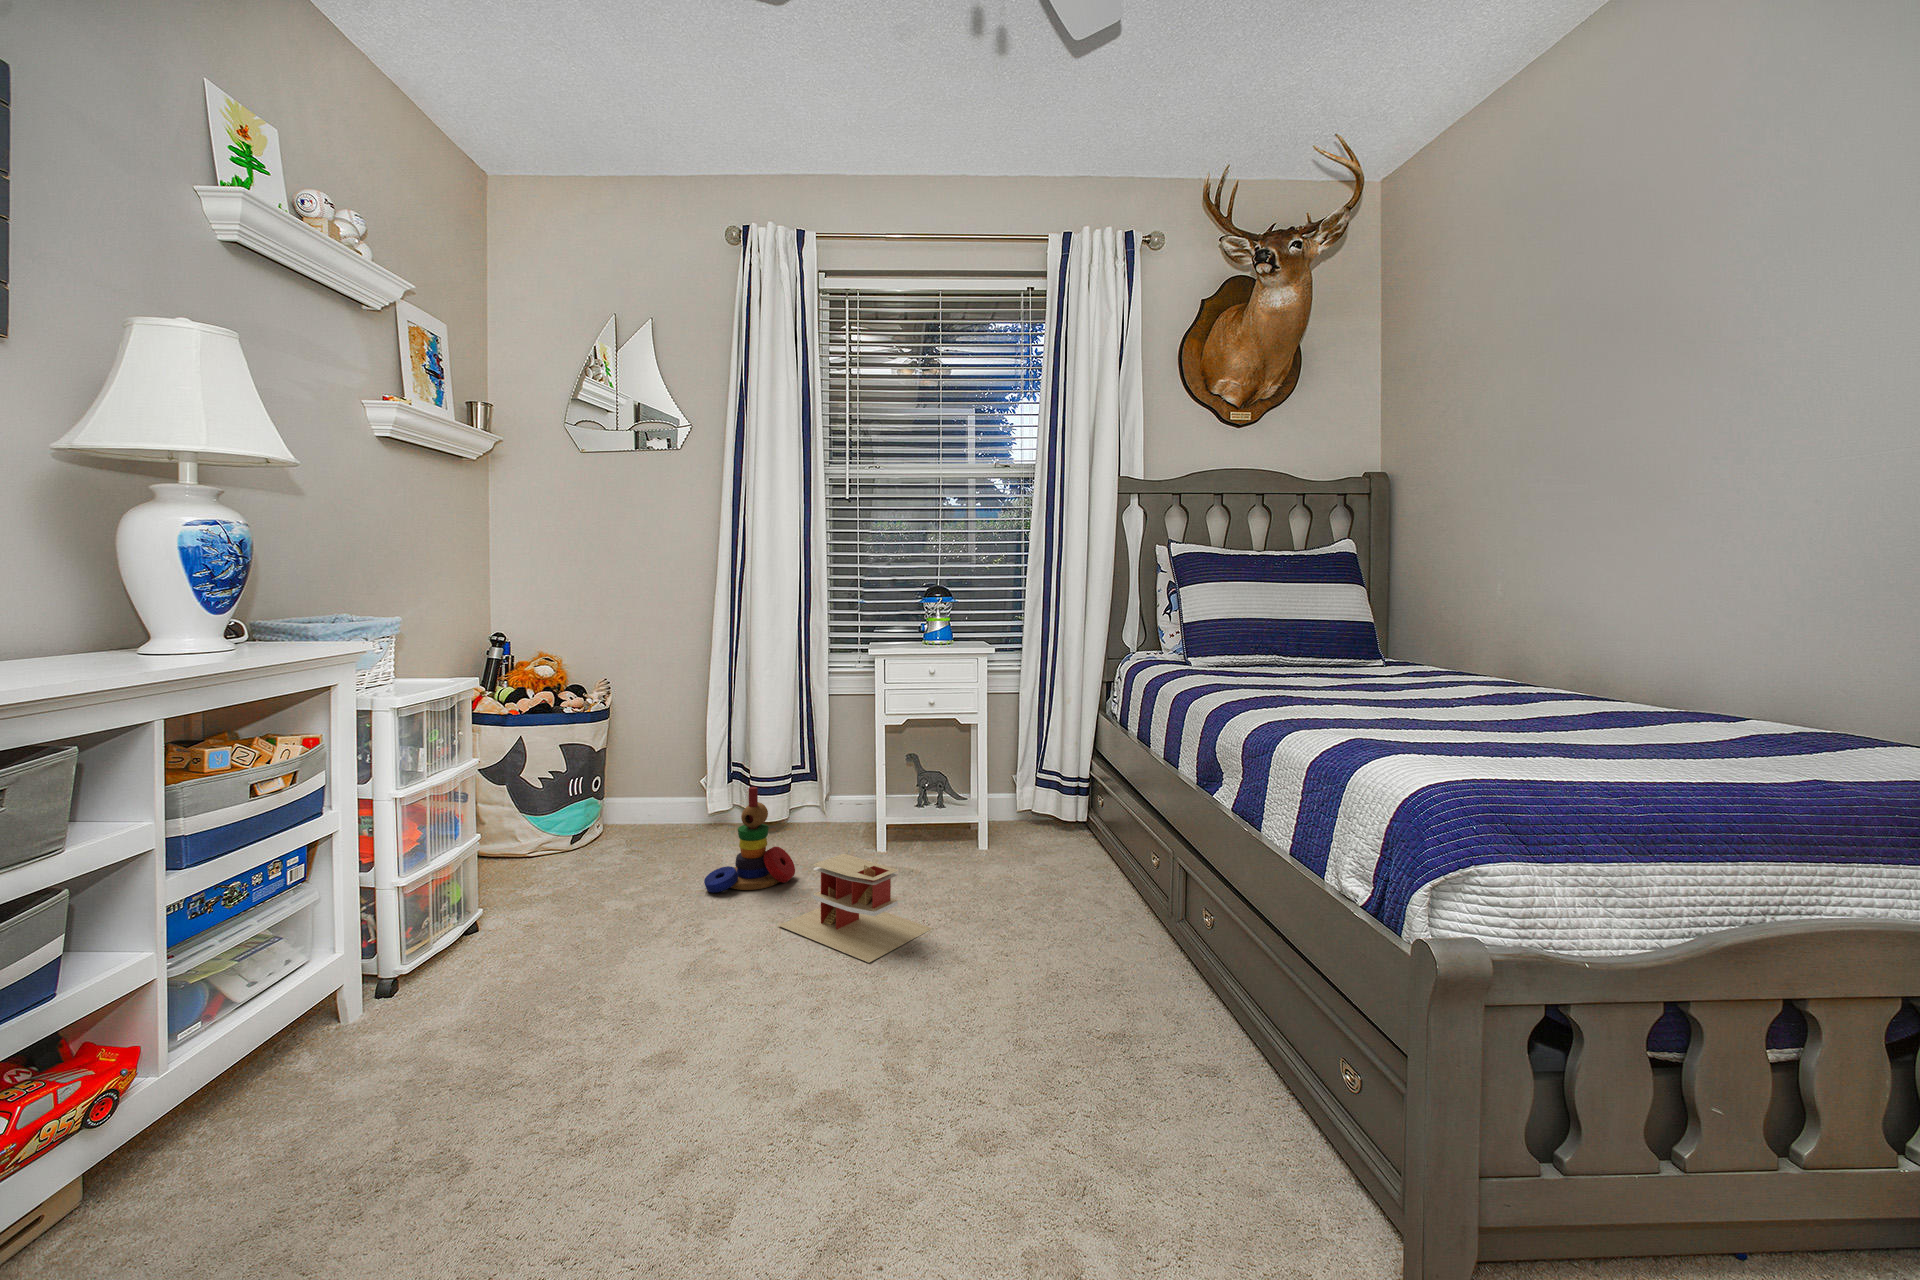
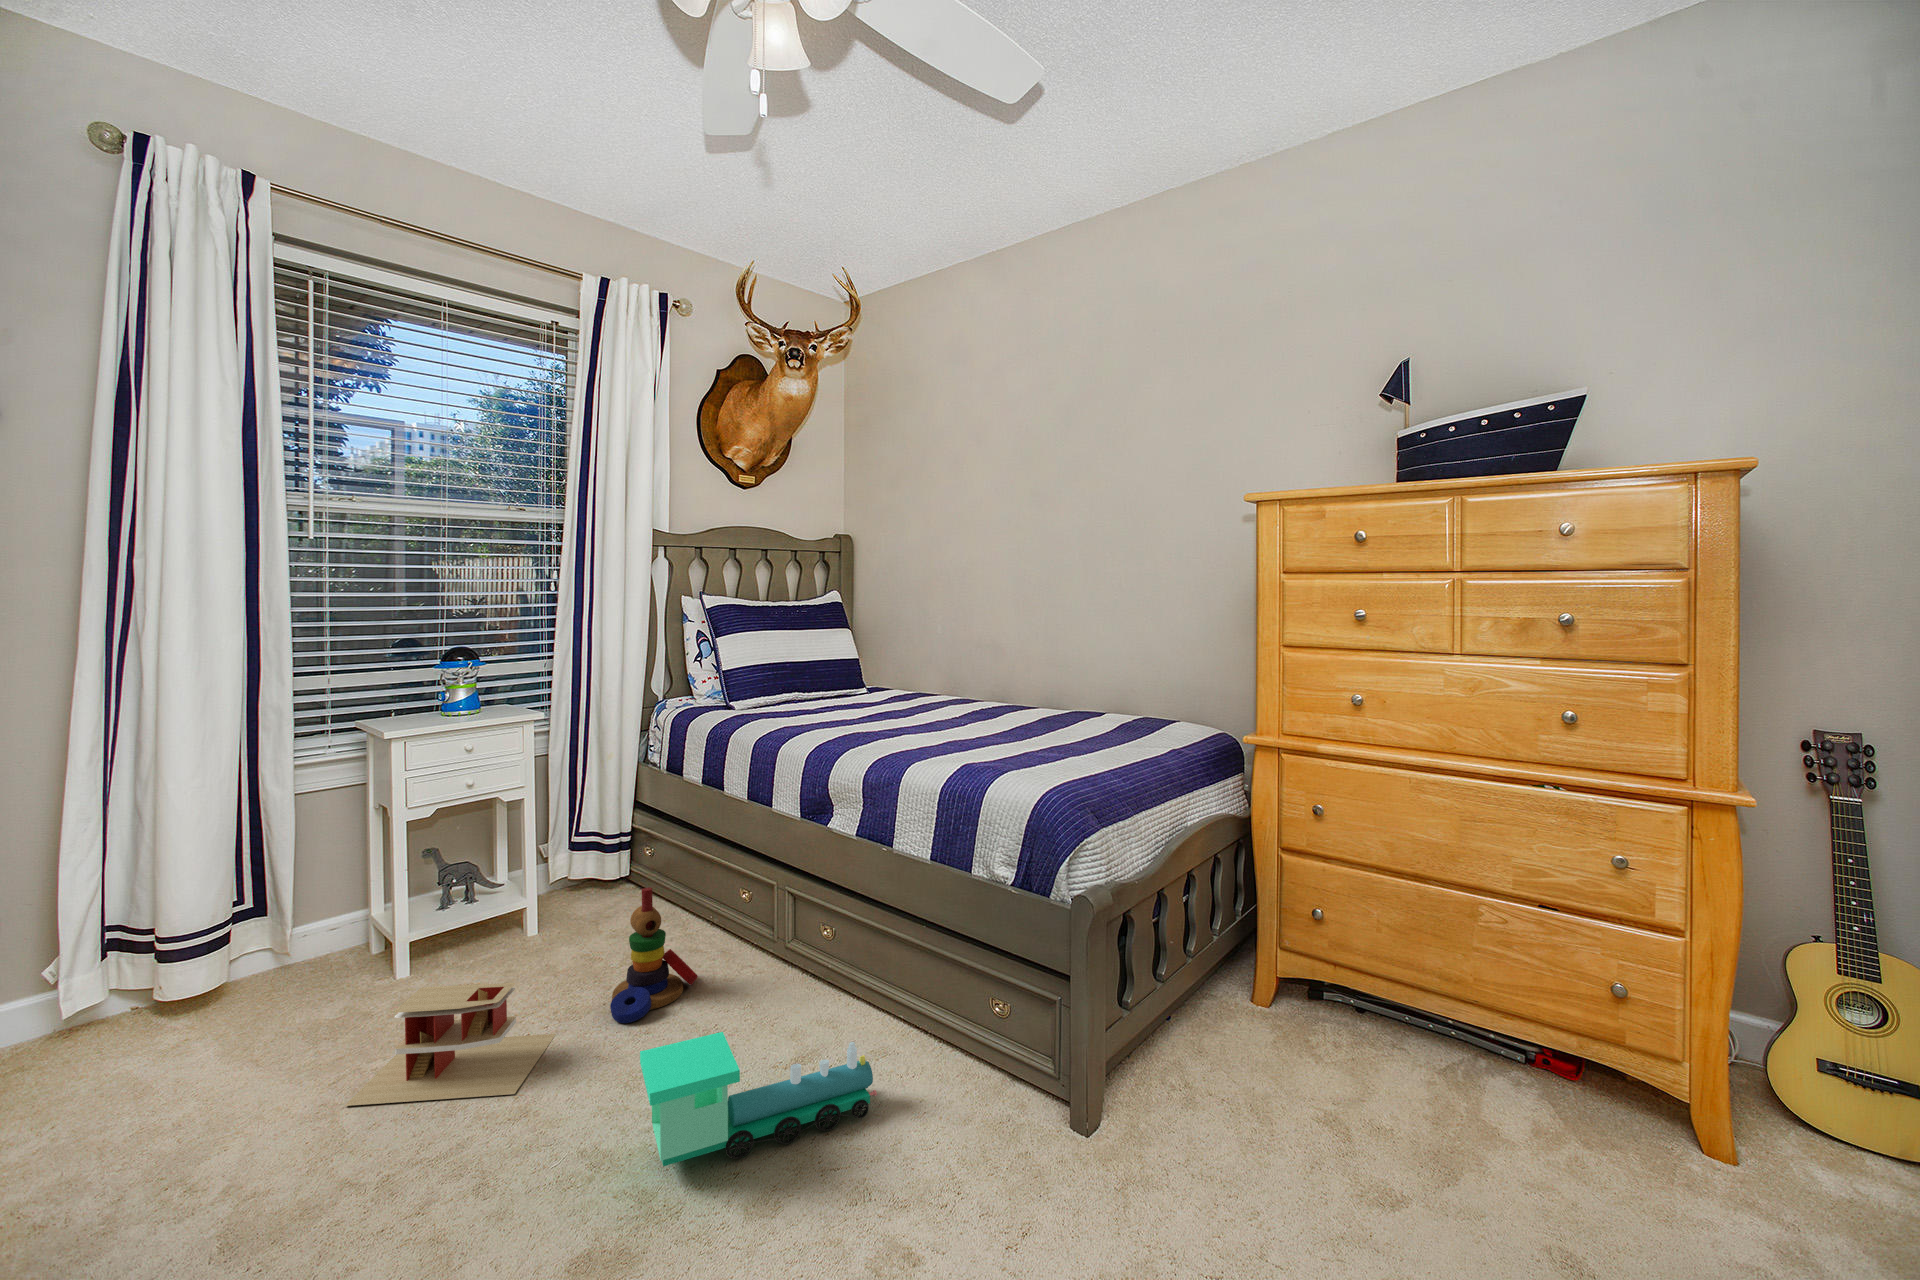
stacking toy: present [704,787,795,893] -> present [610,888,698,1023]
toy train: none [883,956,1146,1134] -> present [640,1032,877,1166]

